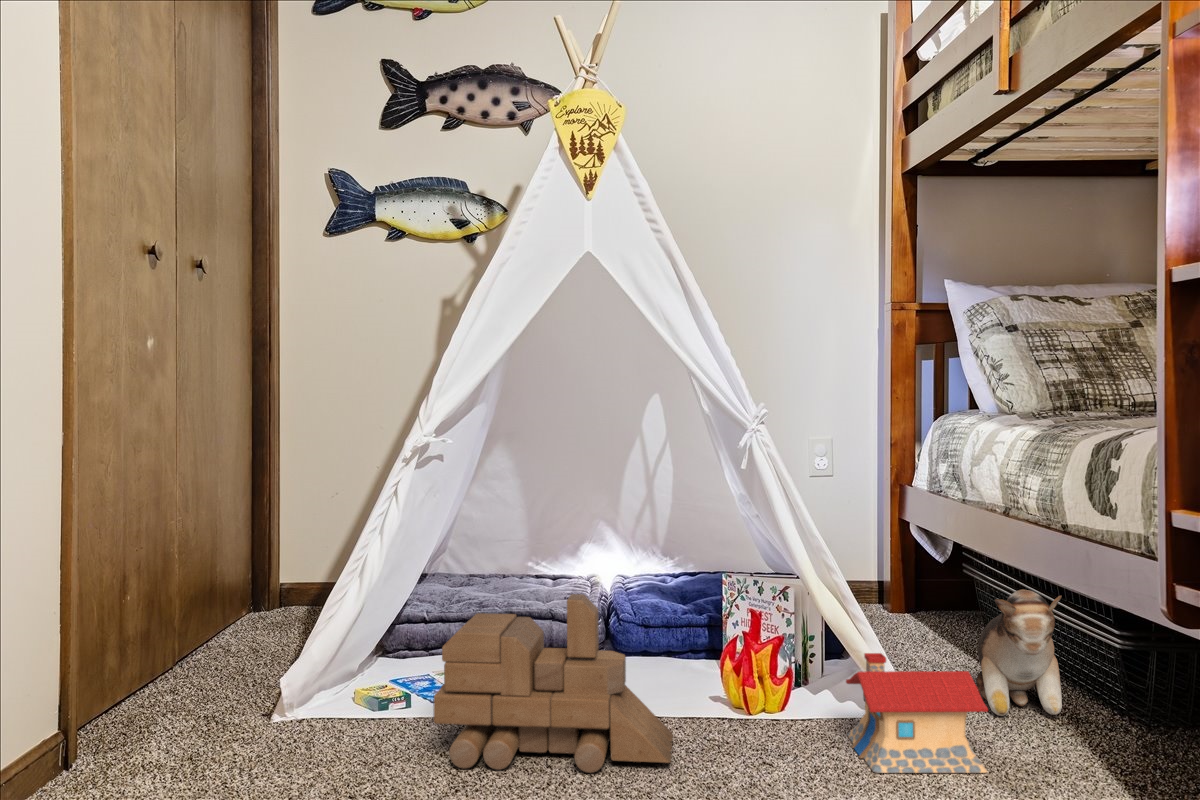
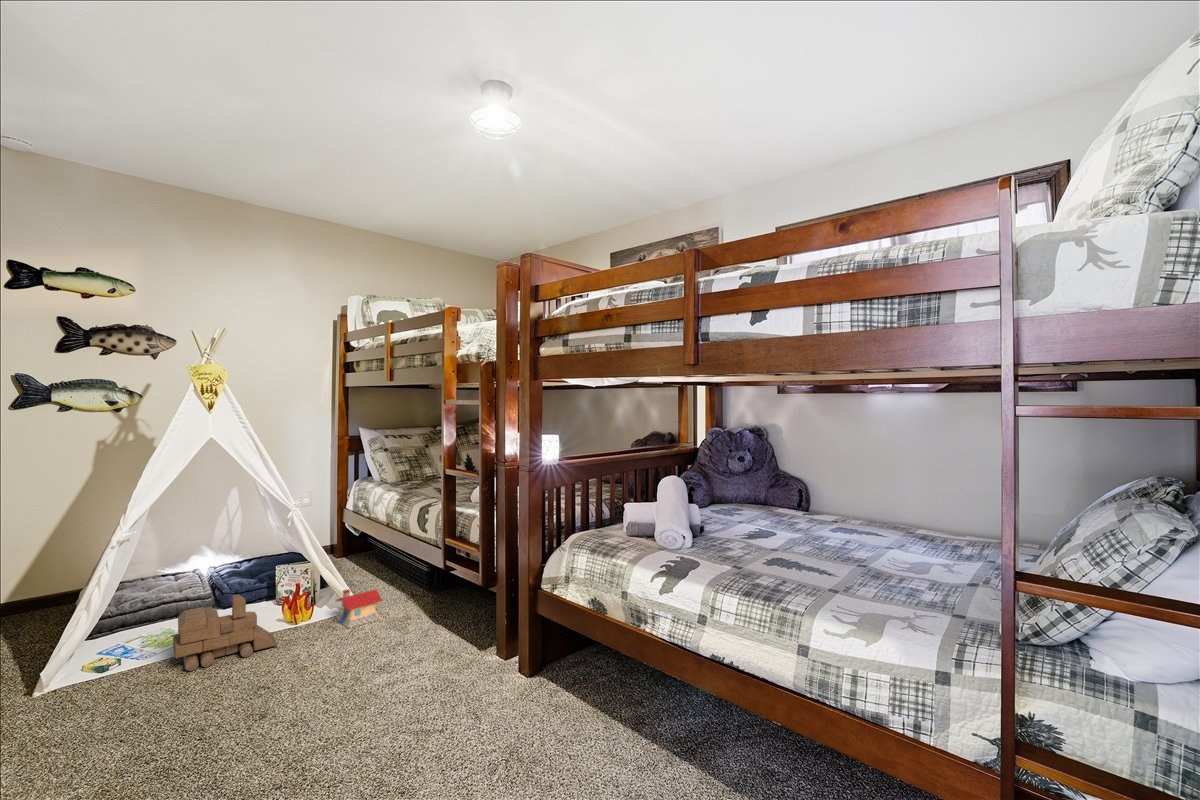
plush toy: present [976,589,1062,716] -> none [376,557,404,598]

